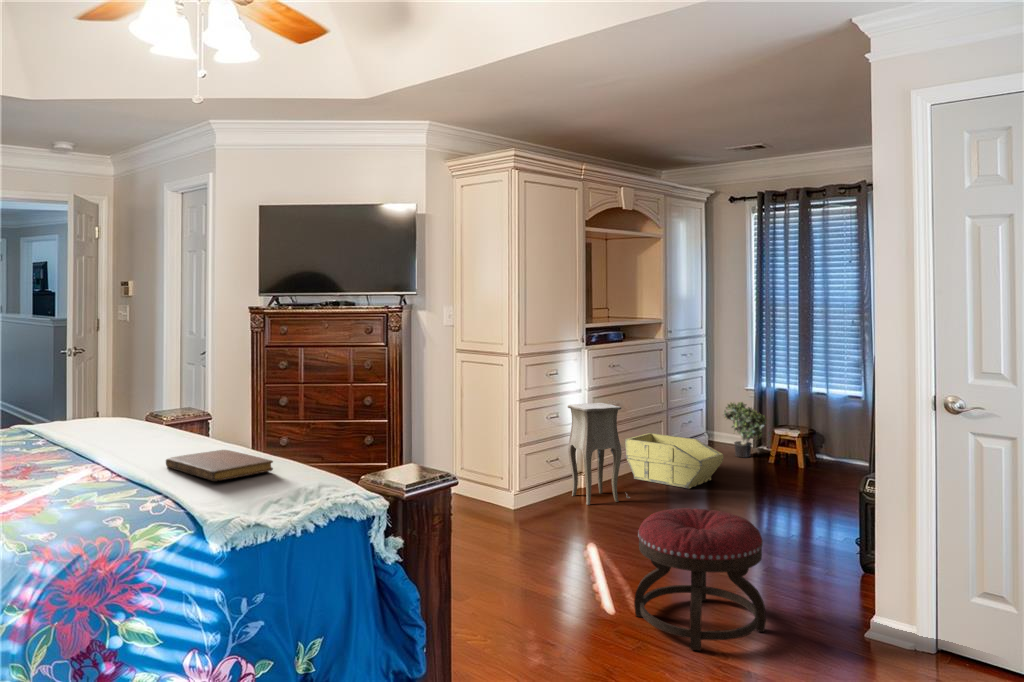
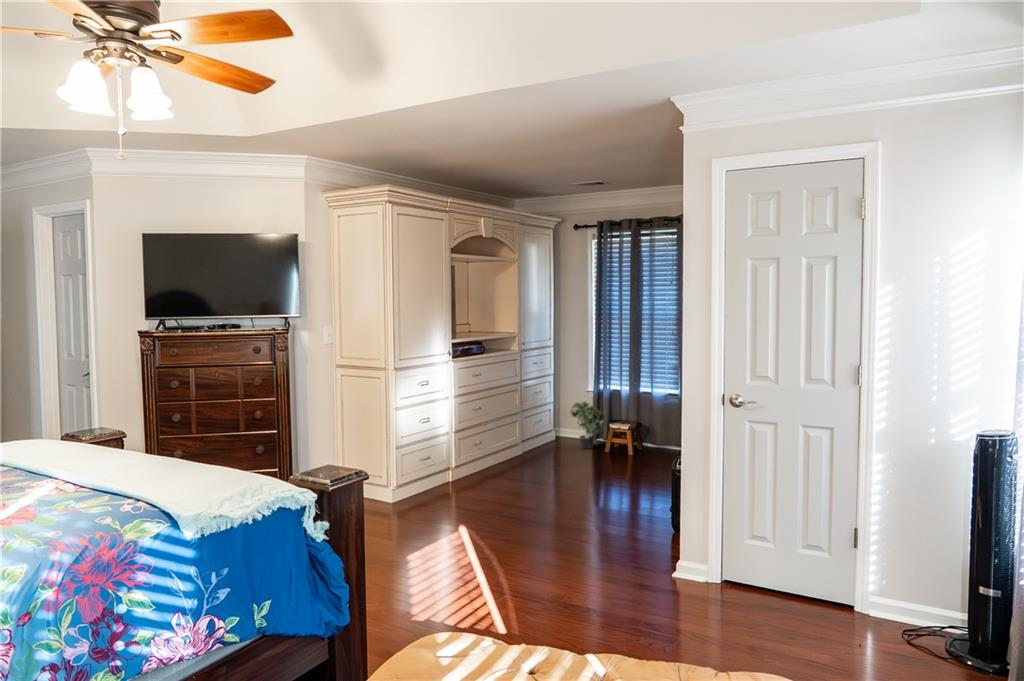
side table: present [568,403,630,505] -> none [438,407,494,496]
storage bin: present [625,433,724,488] -> none [488,432,571,477]
notebook: present [166,450,273,481] -> none [125,461,220,485]
ottoman: present [634,508,766,651] -> none [501,491,602,600]

